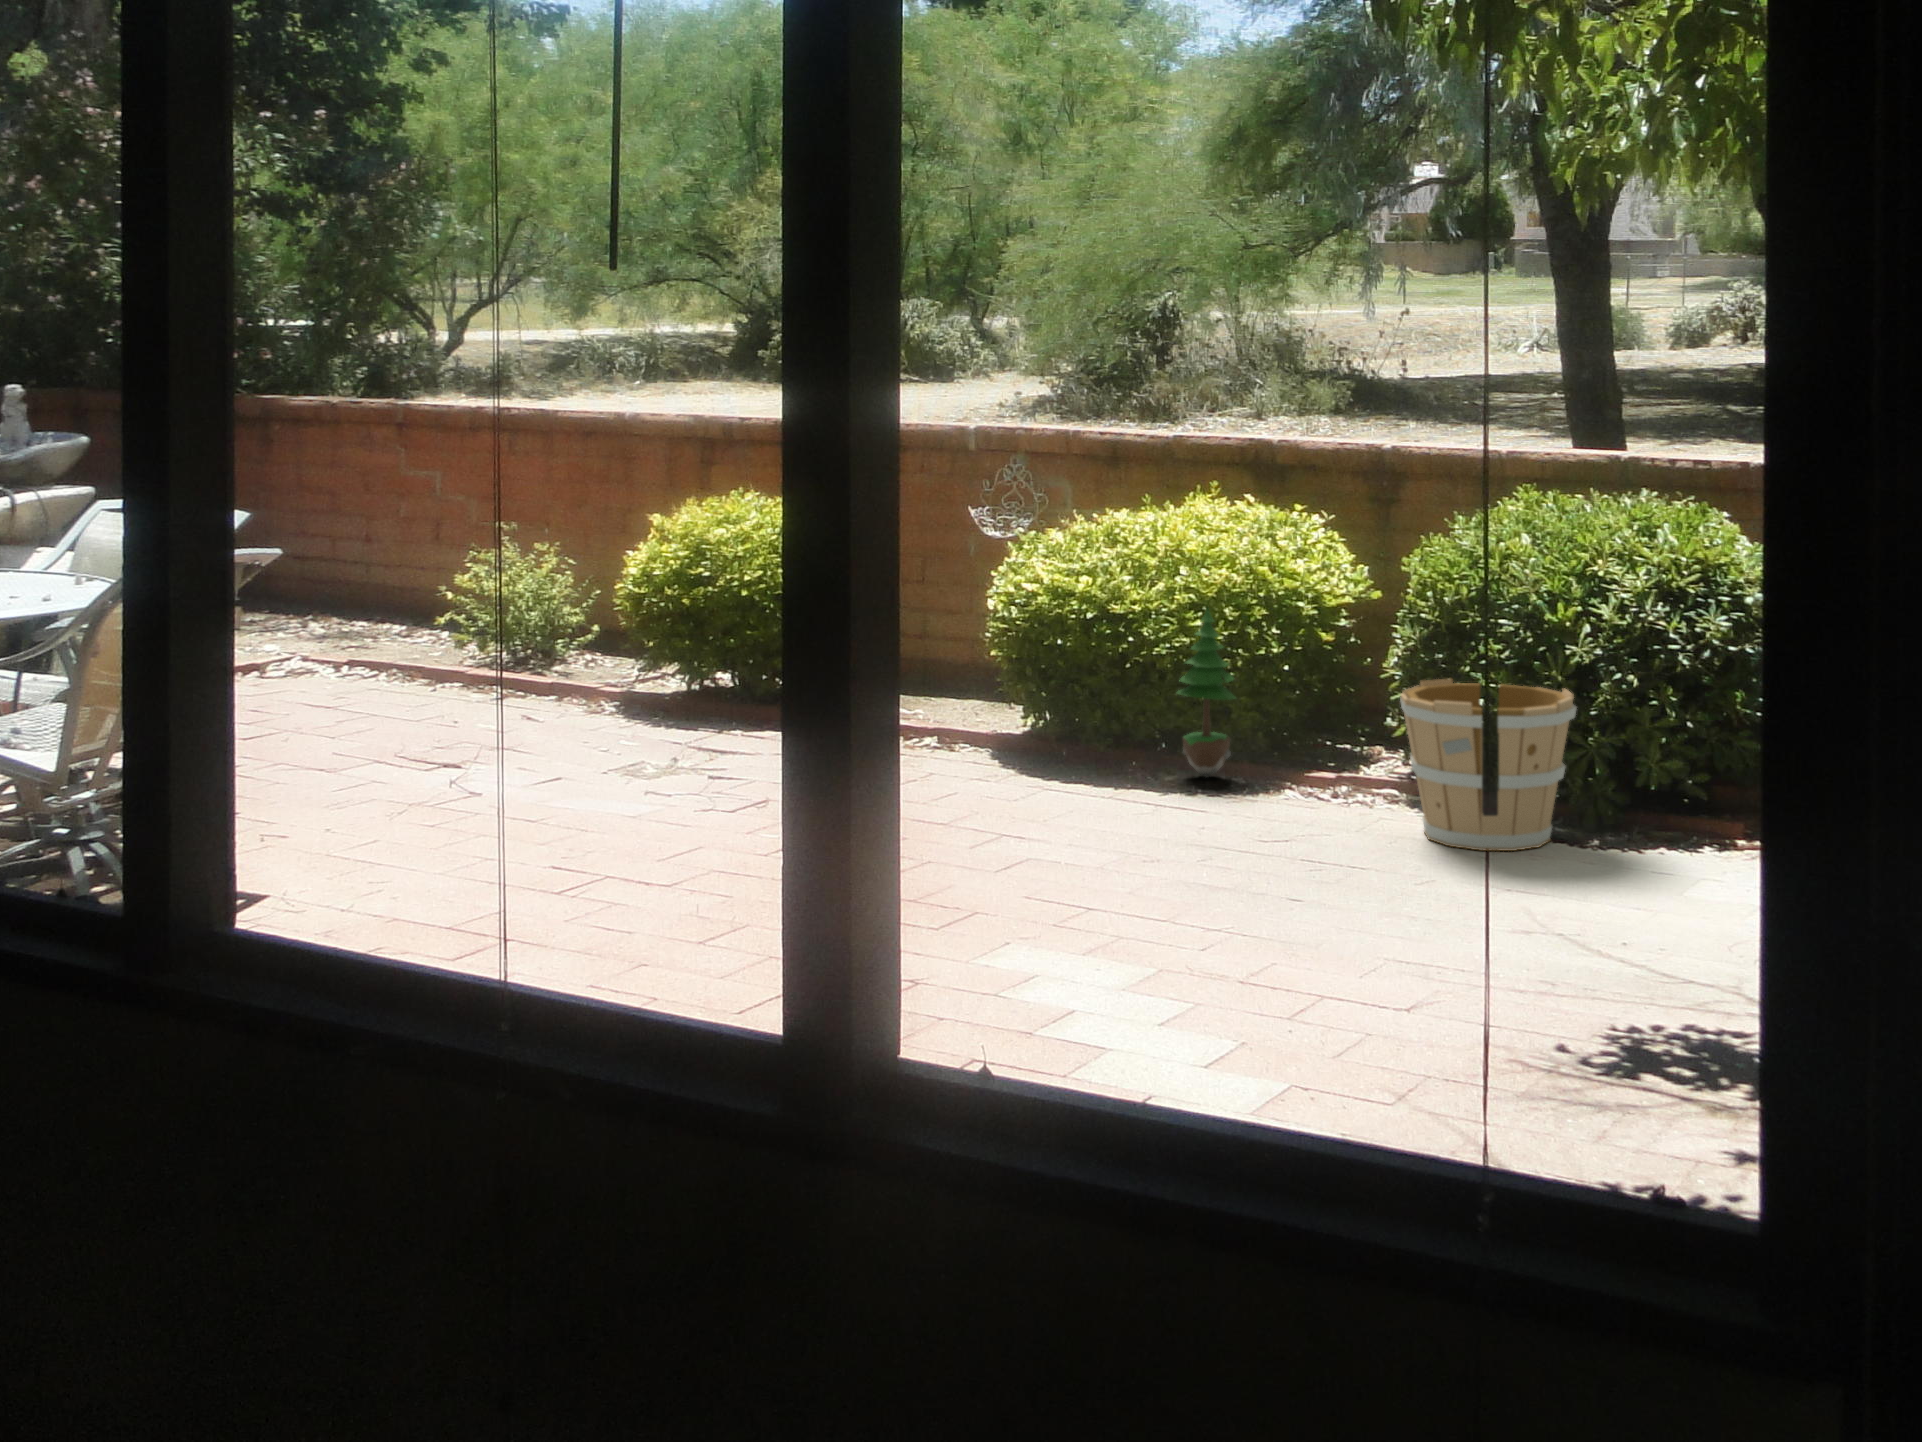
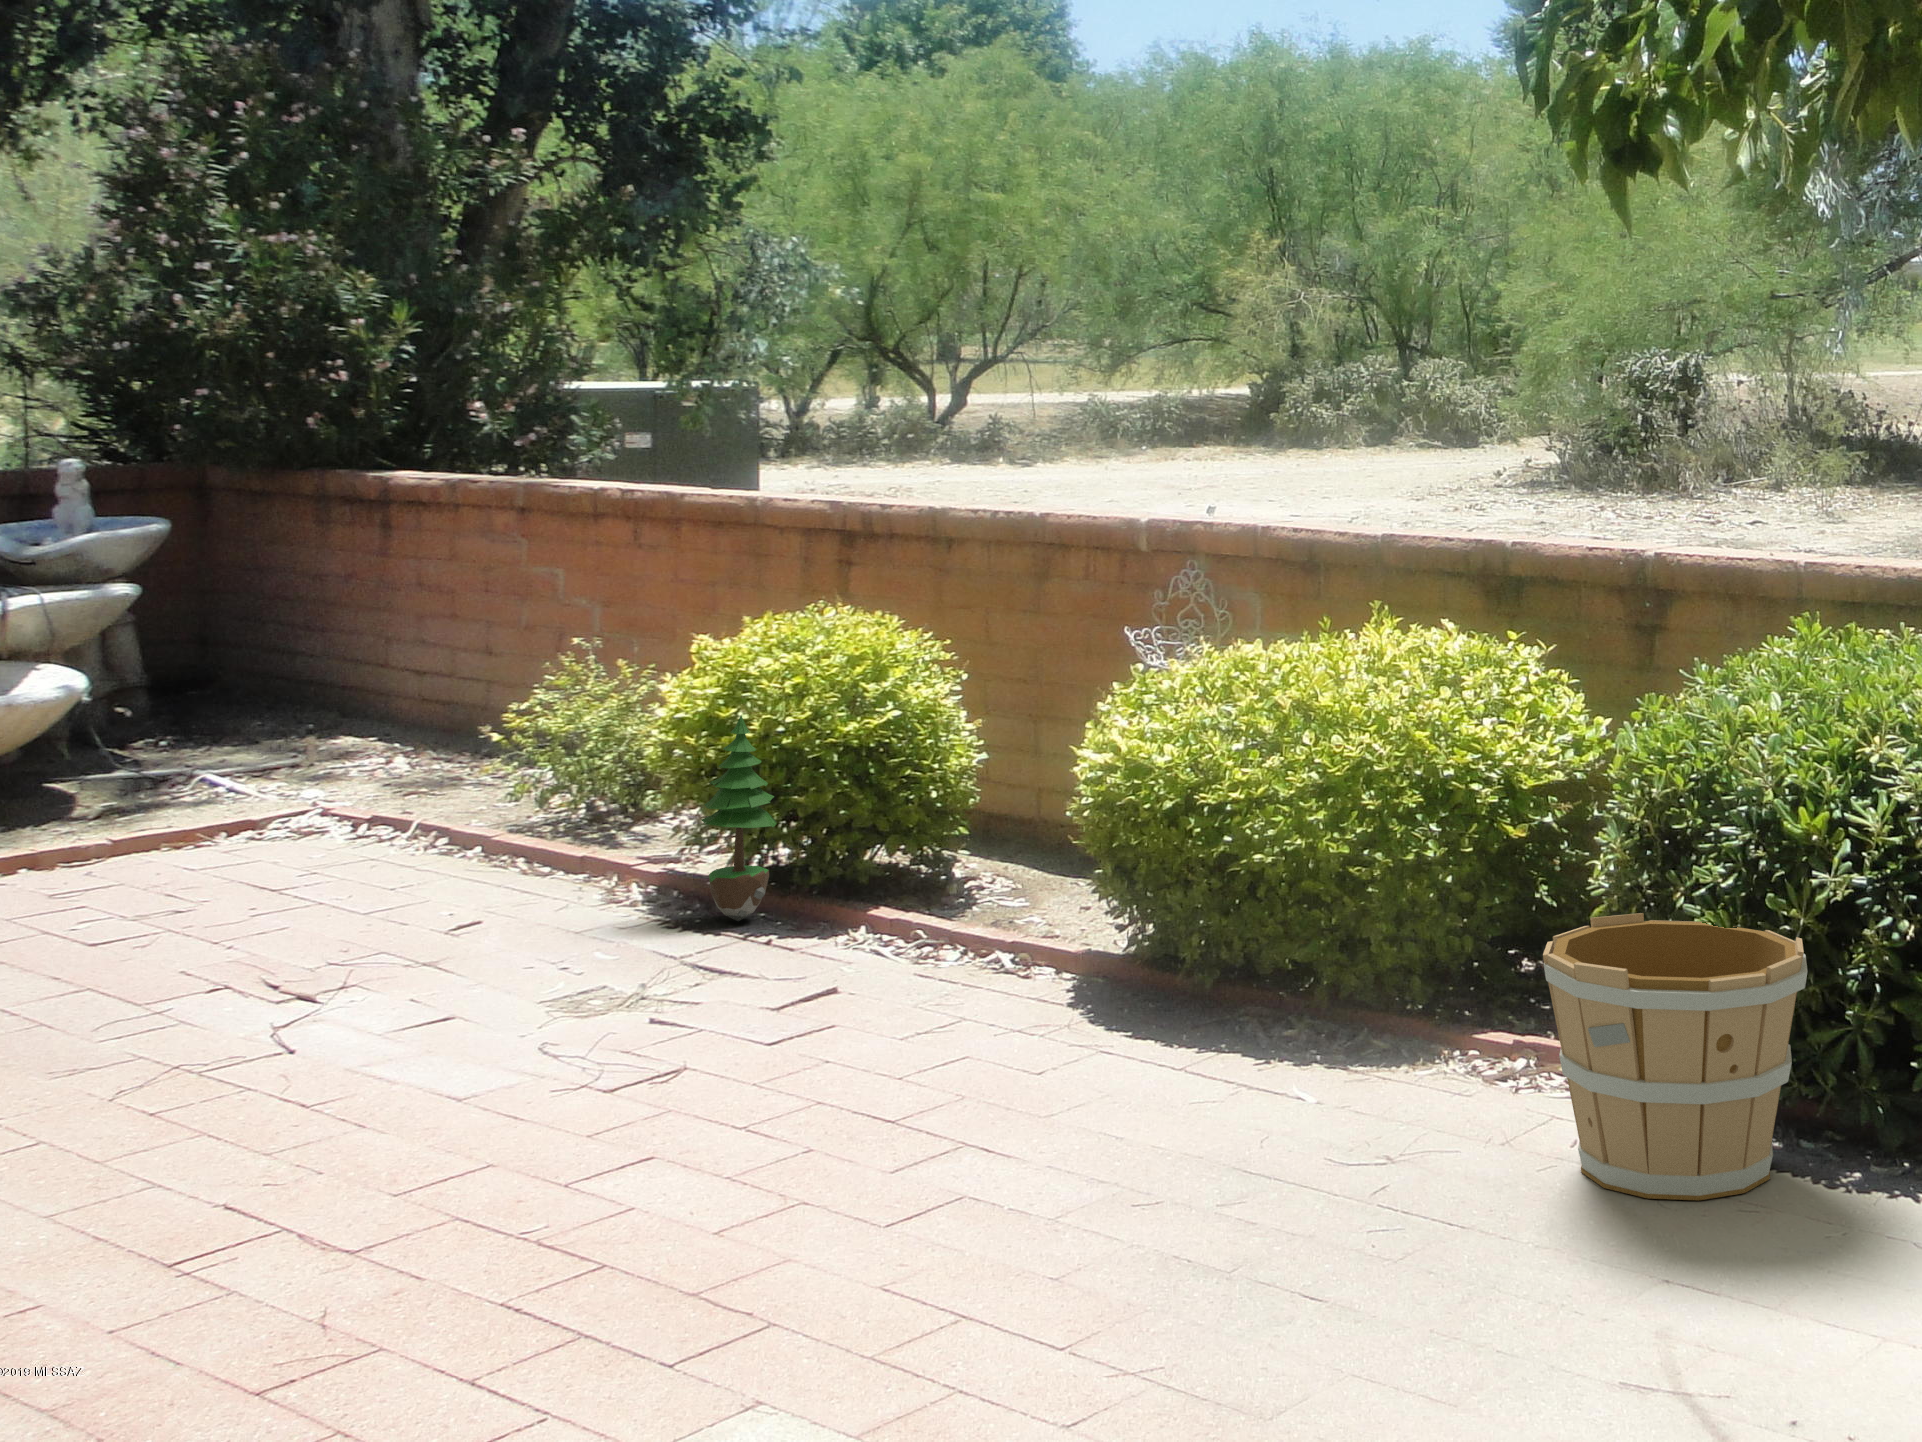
potted tree: present [1177,608,1235,777] -> present [701,716,777,921]

